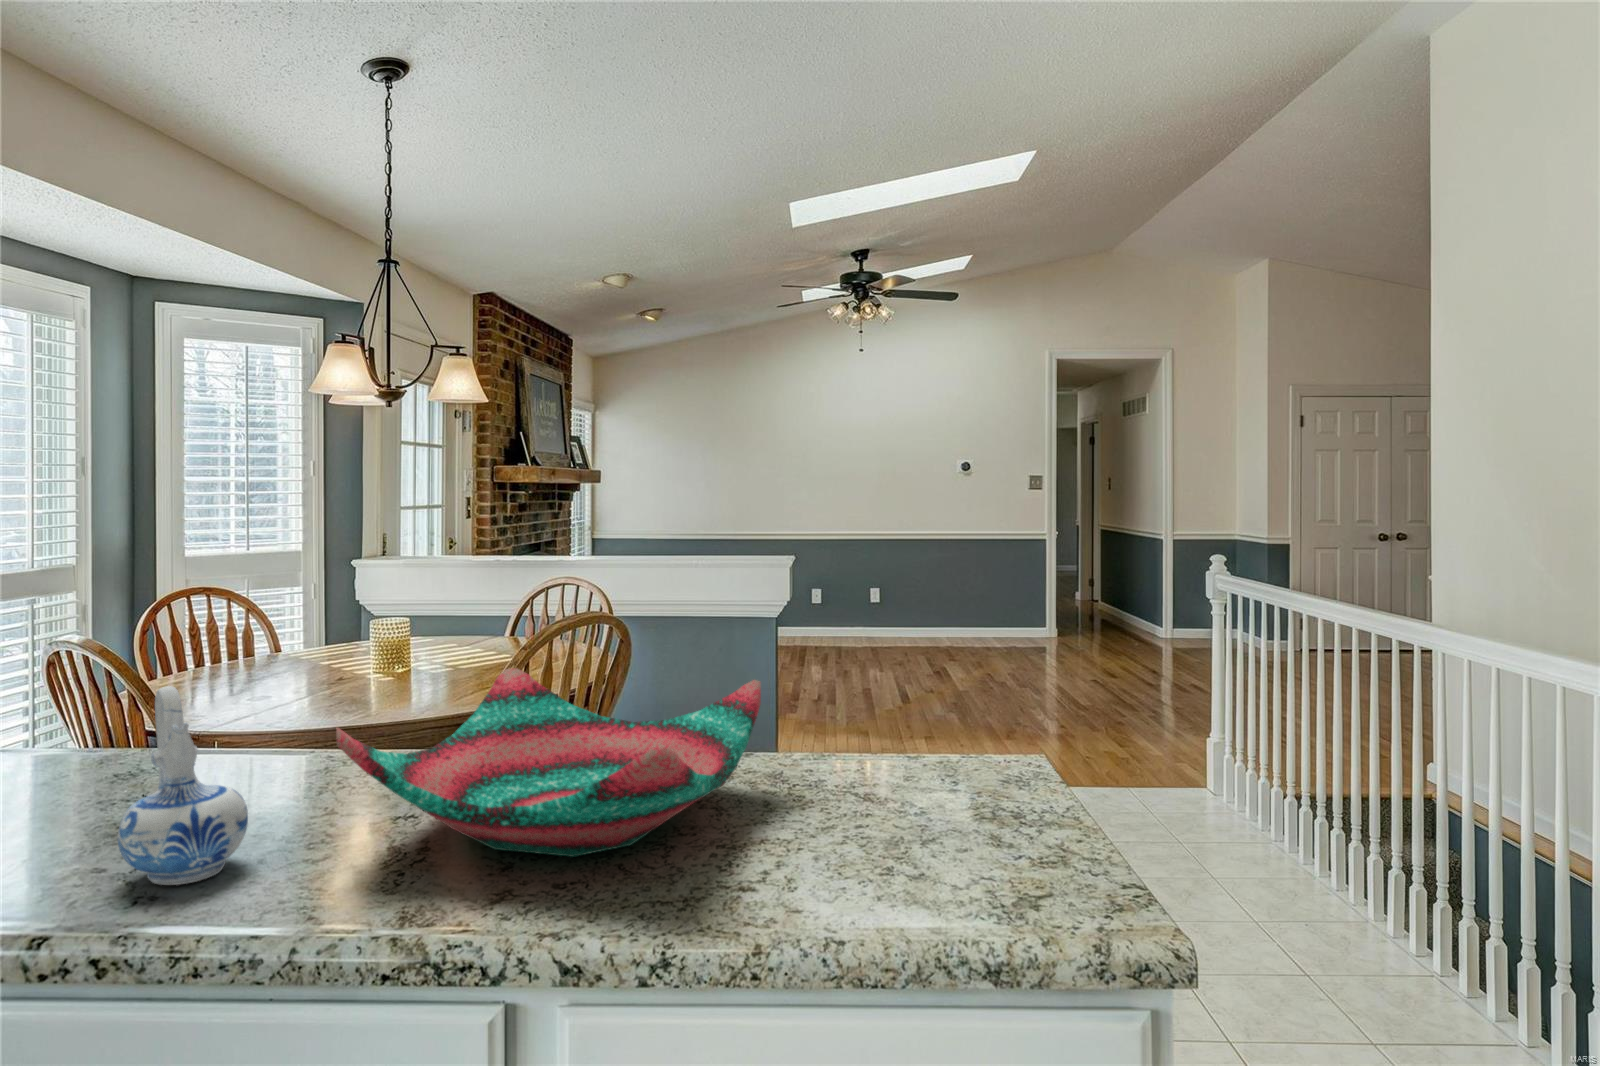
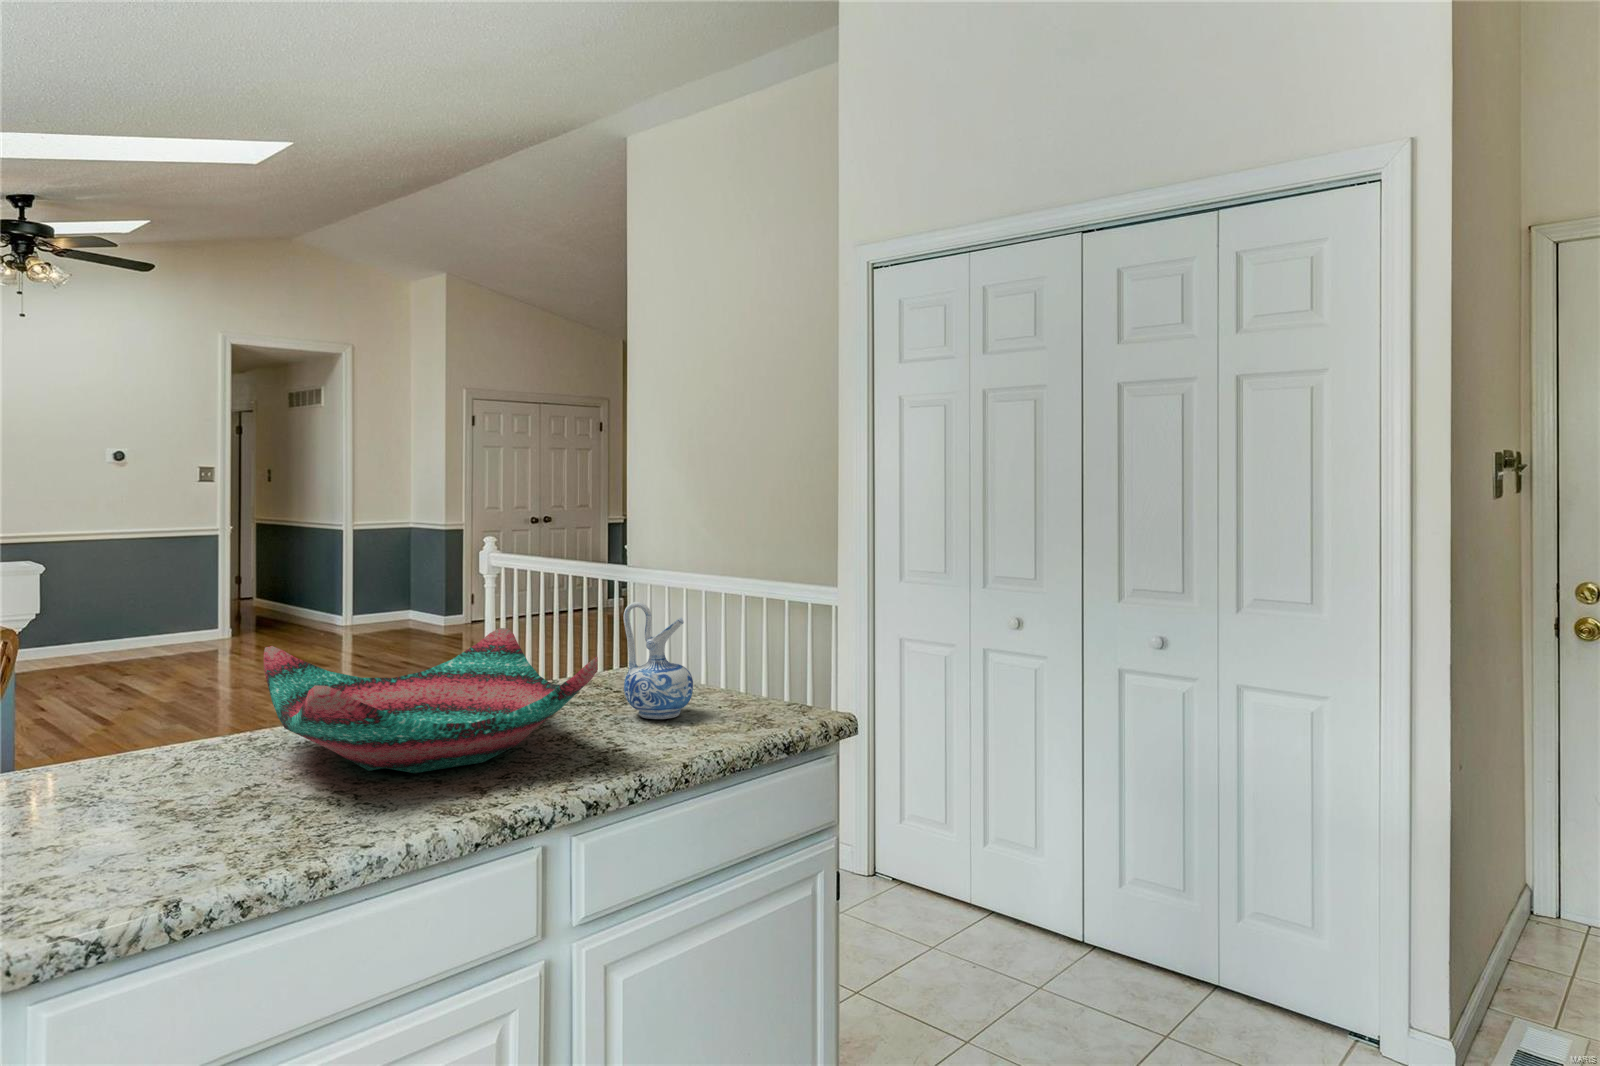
ceramic pitcher: present [118,686,248,885] -> present [623,602,693,719]

